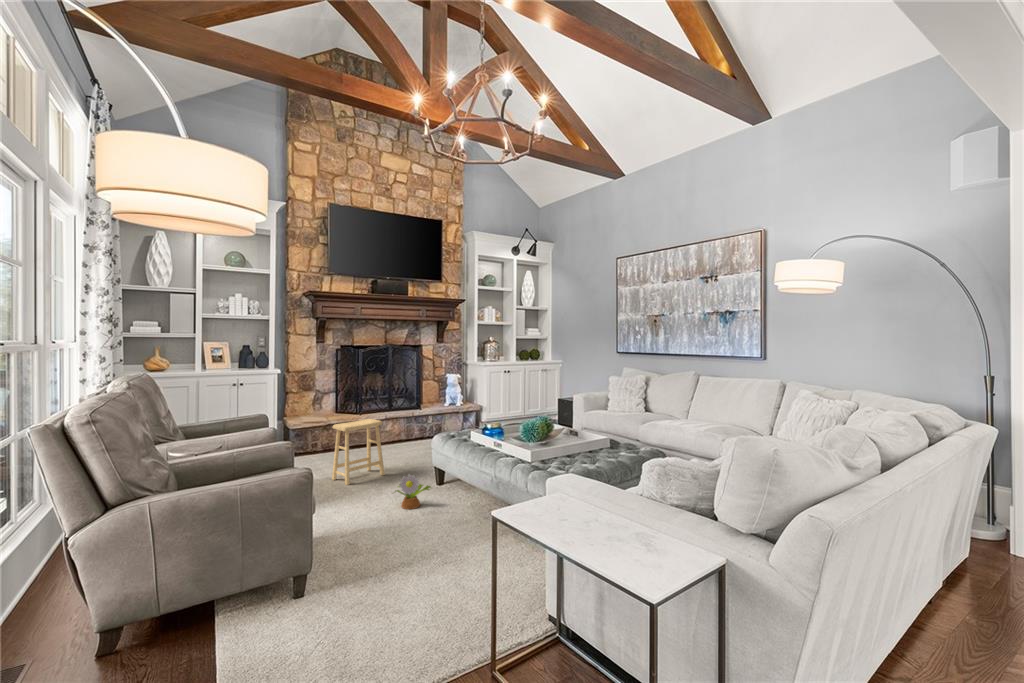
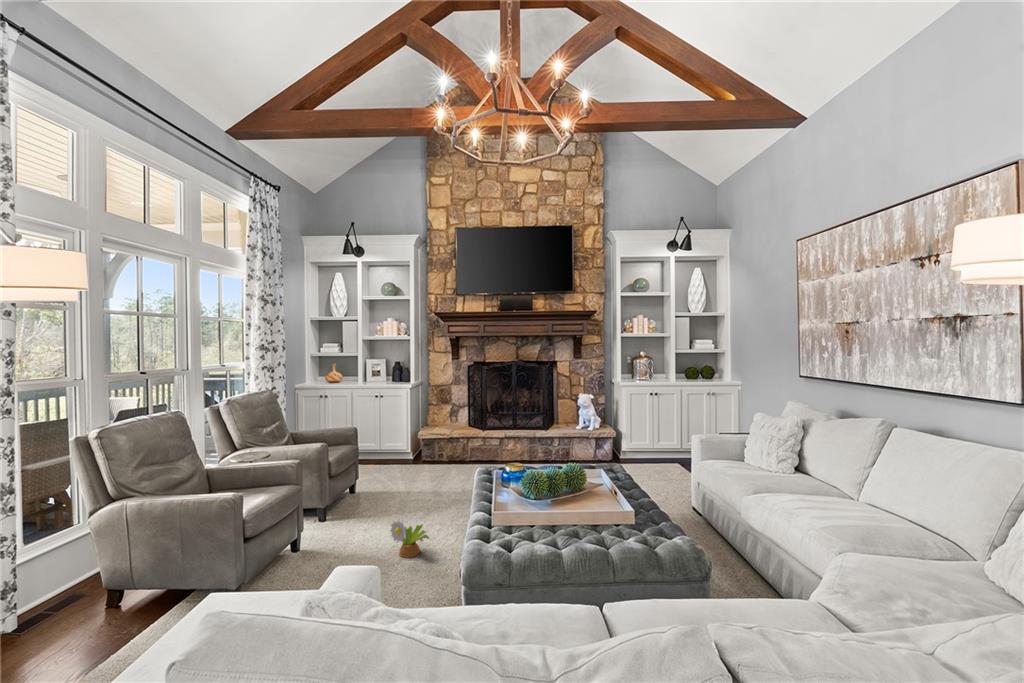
footstool: present [332,419,385,485] -> none [401,443,447,508]

